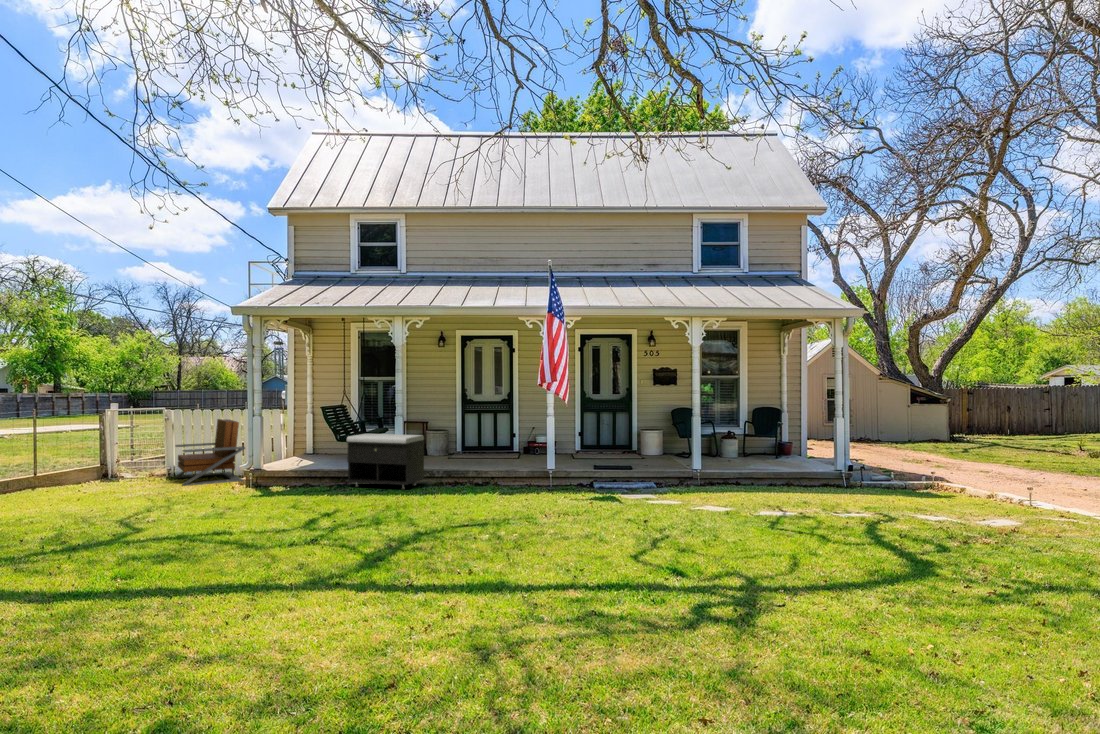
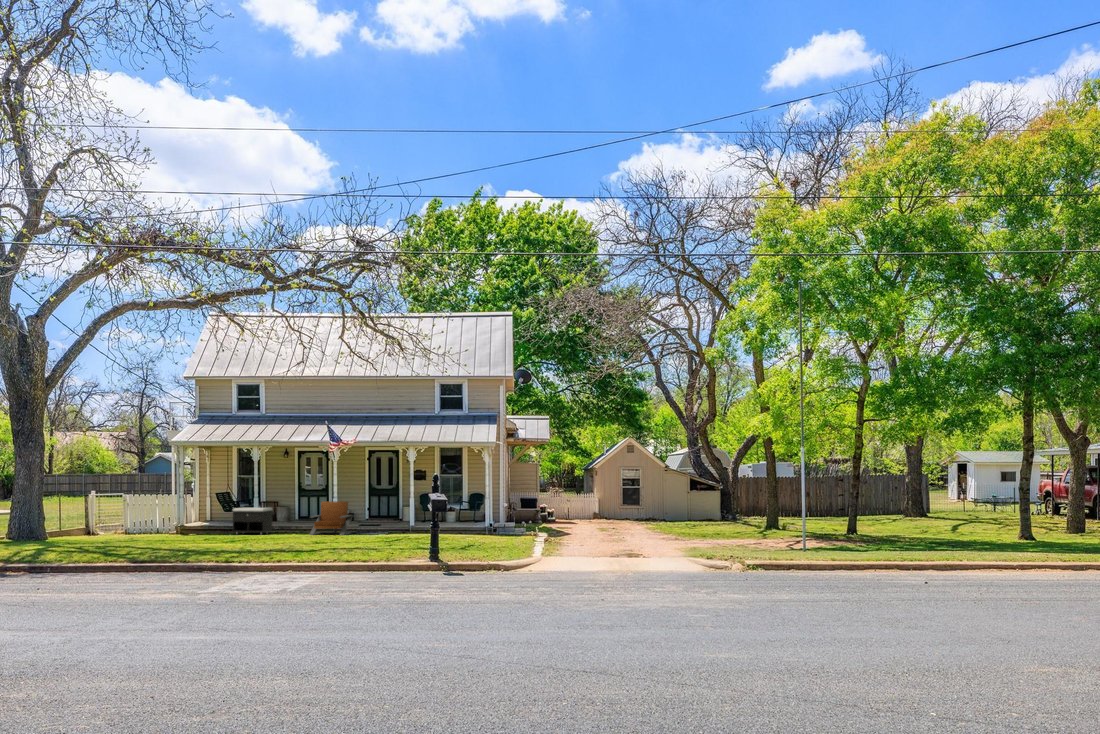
lounge chair: present [175,419,245,486] -> present [309,501,353,535]

